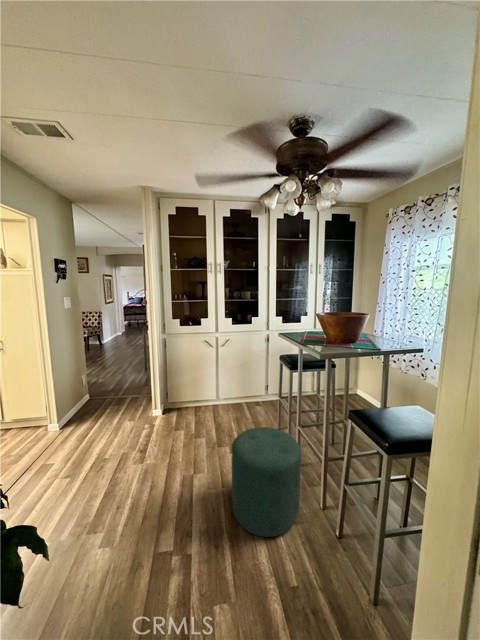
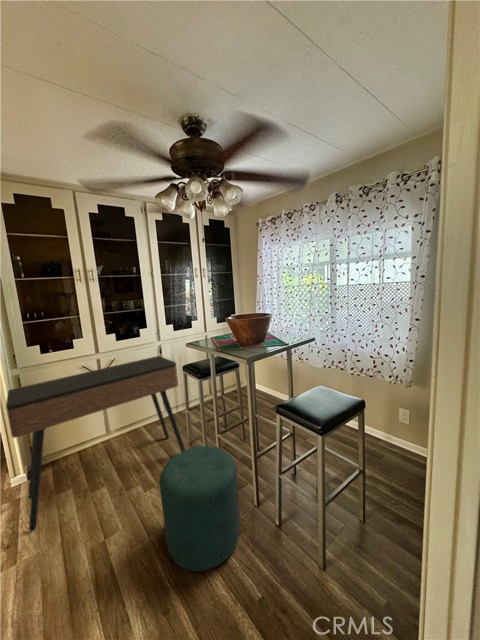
console table: none [150,343,273,449] -> present [6,356,185,531]

